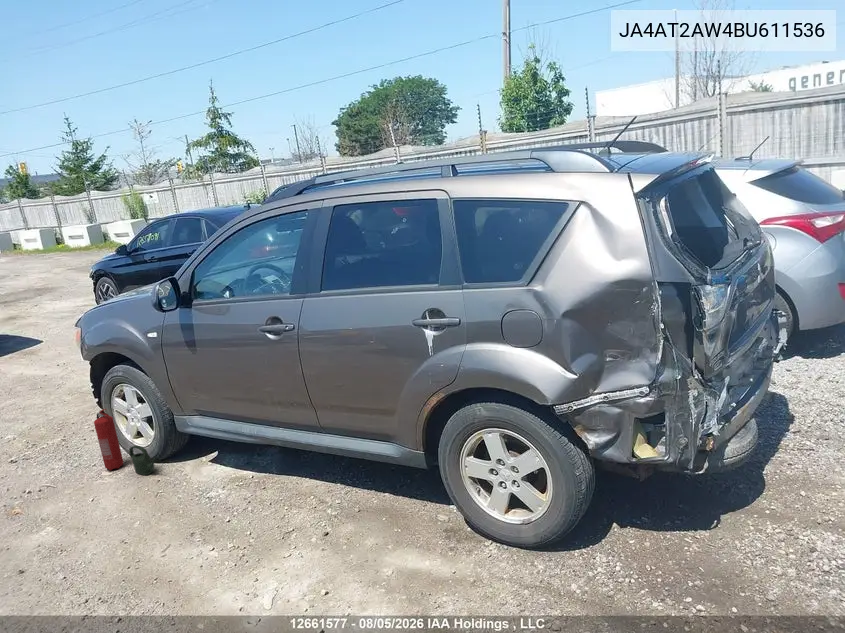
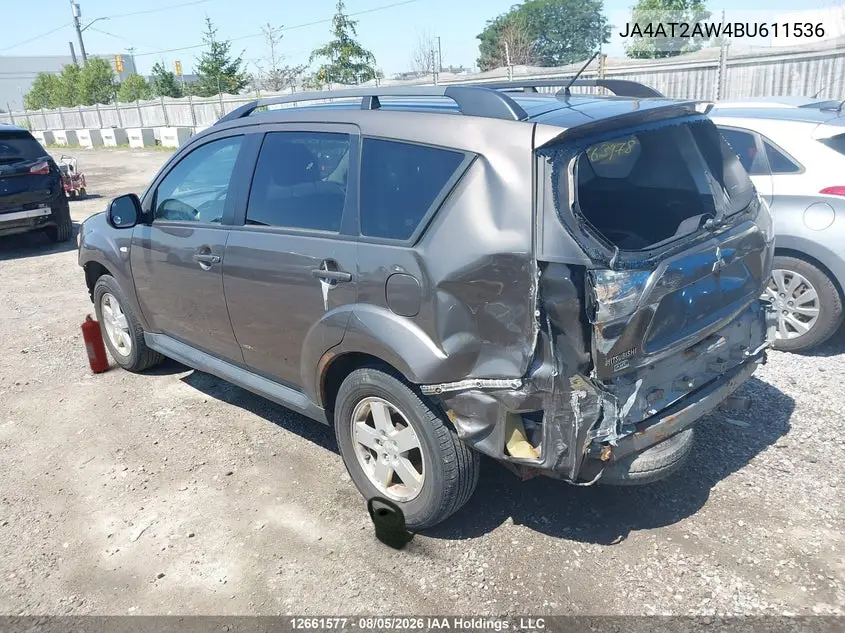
watering can: present [129,446,156,475] -> present [367,496,423,548]

